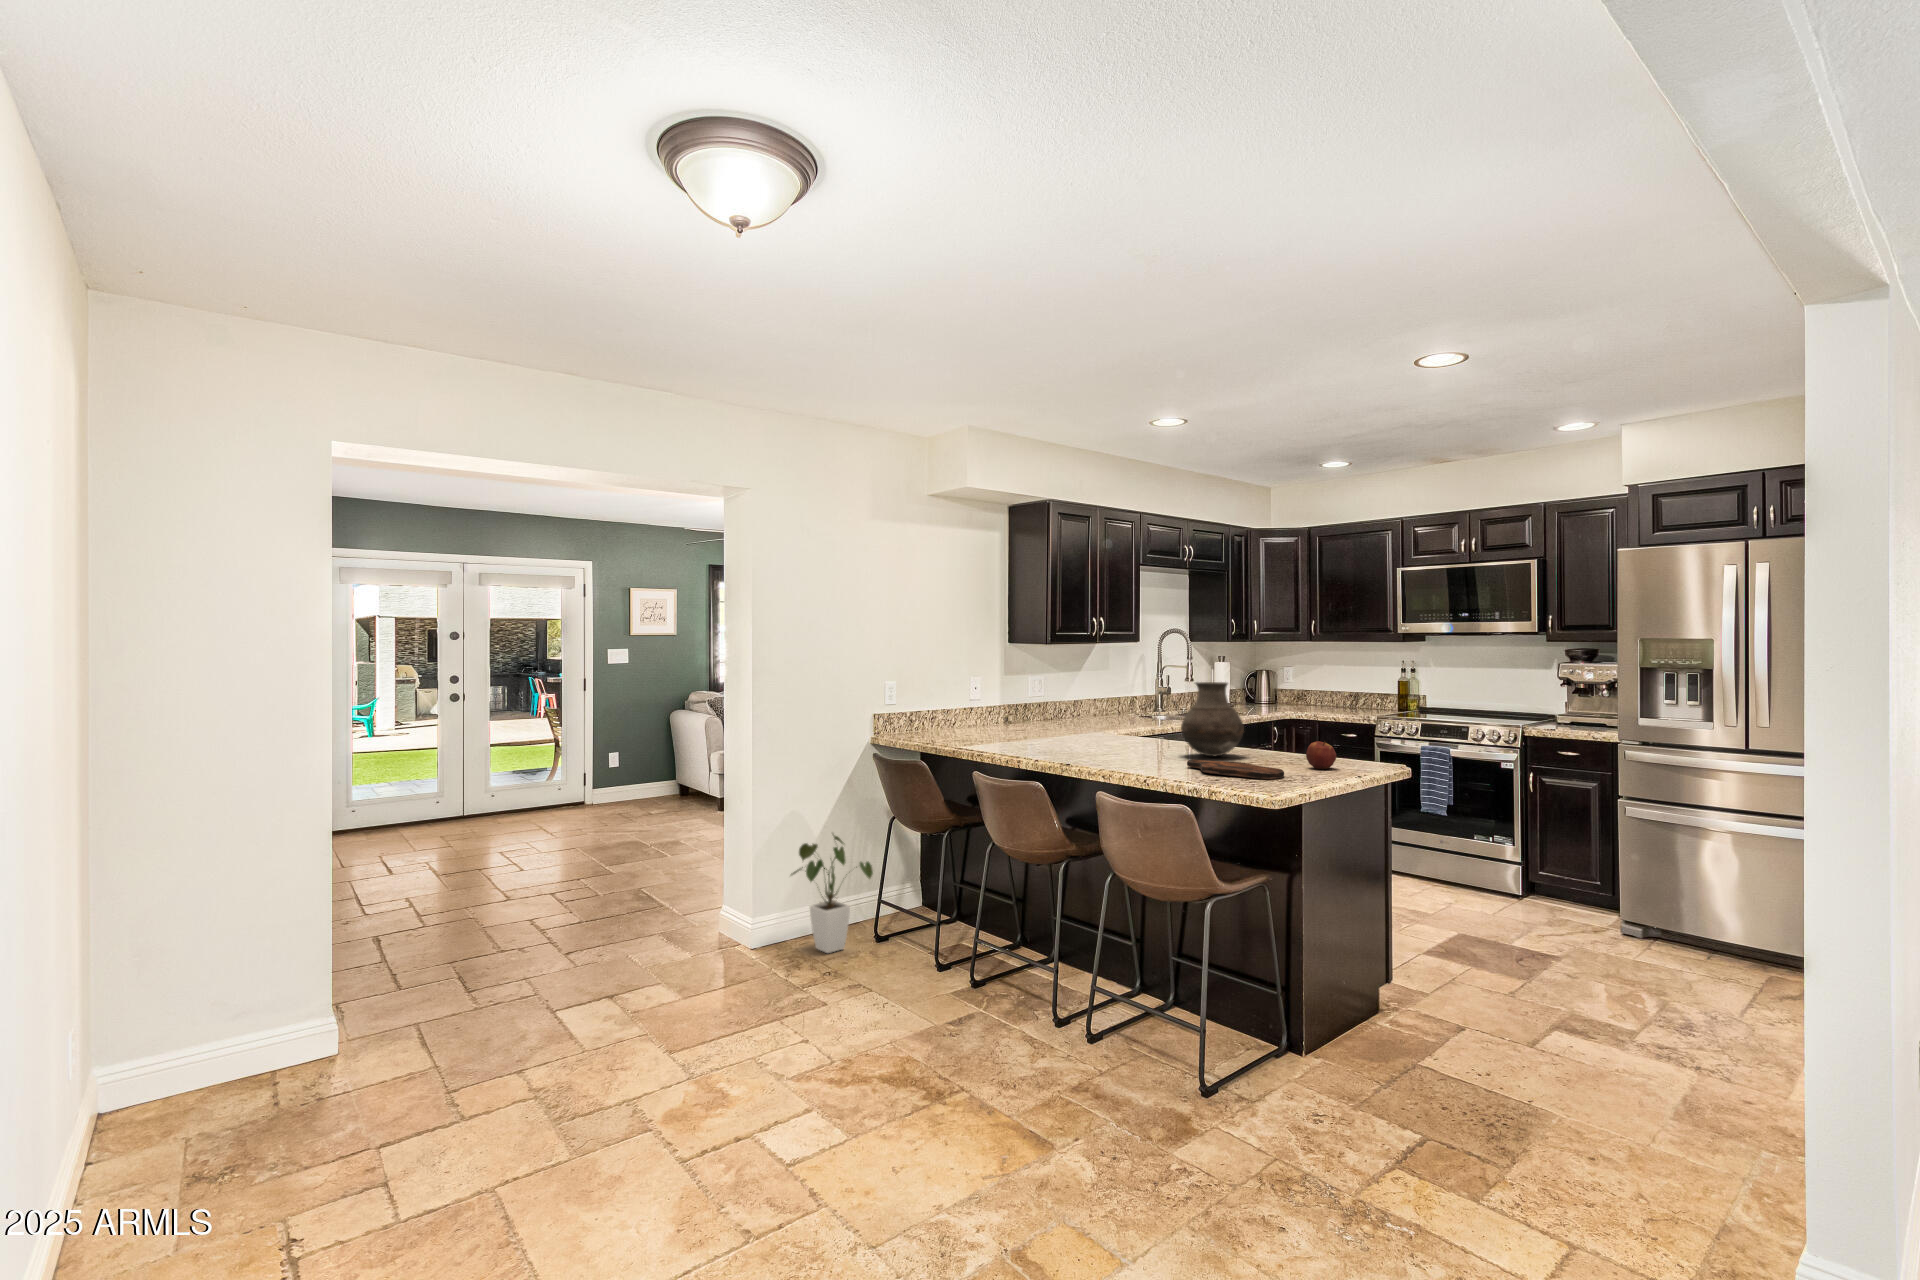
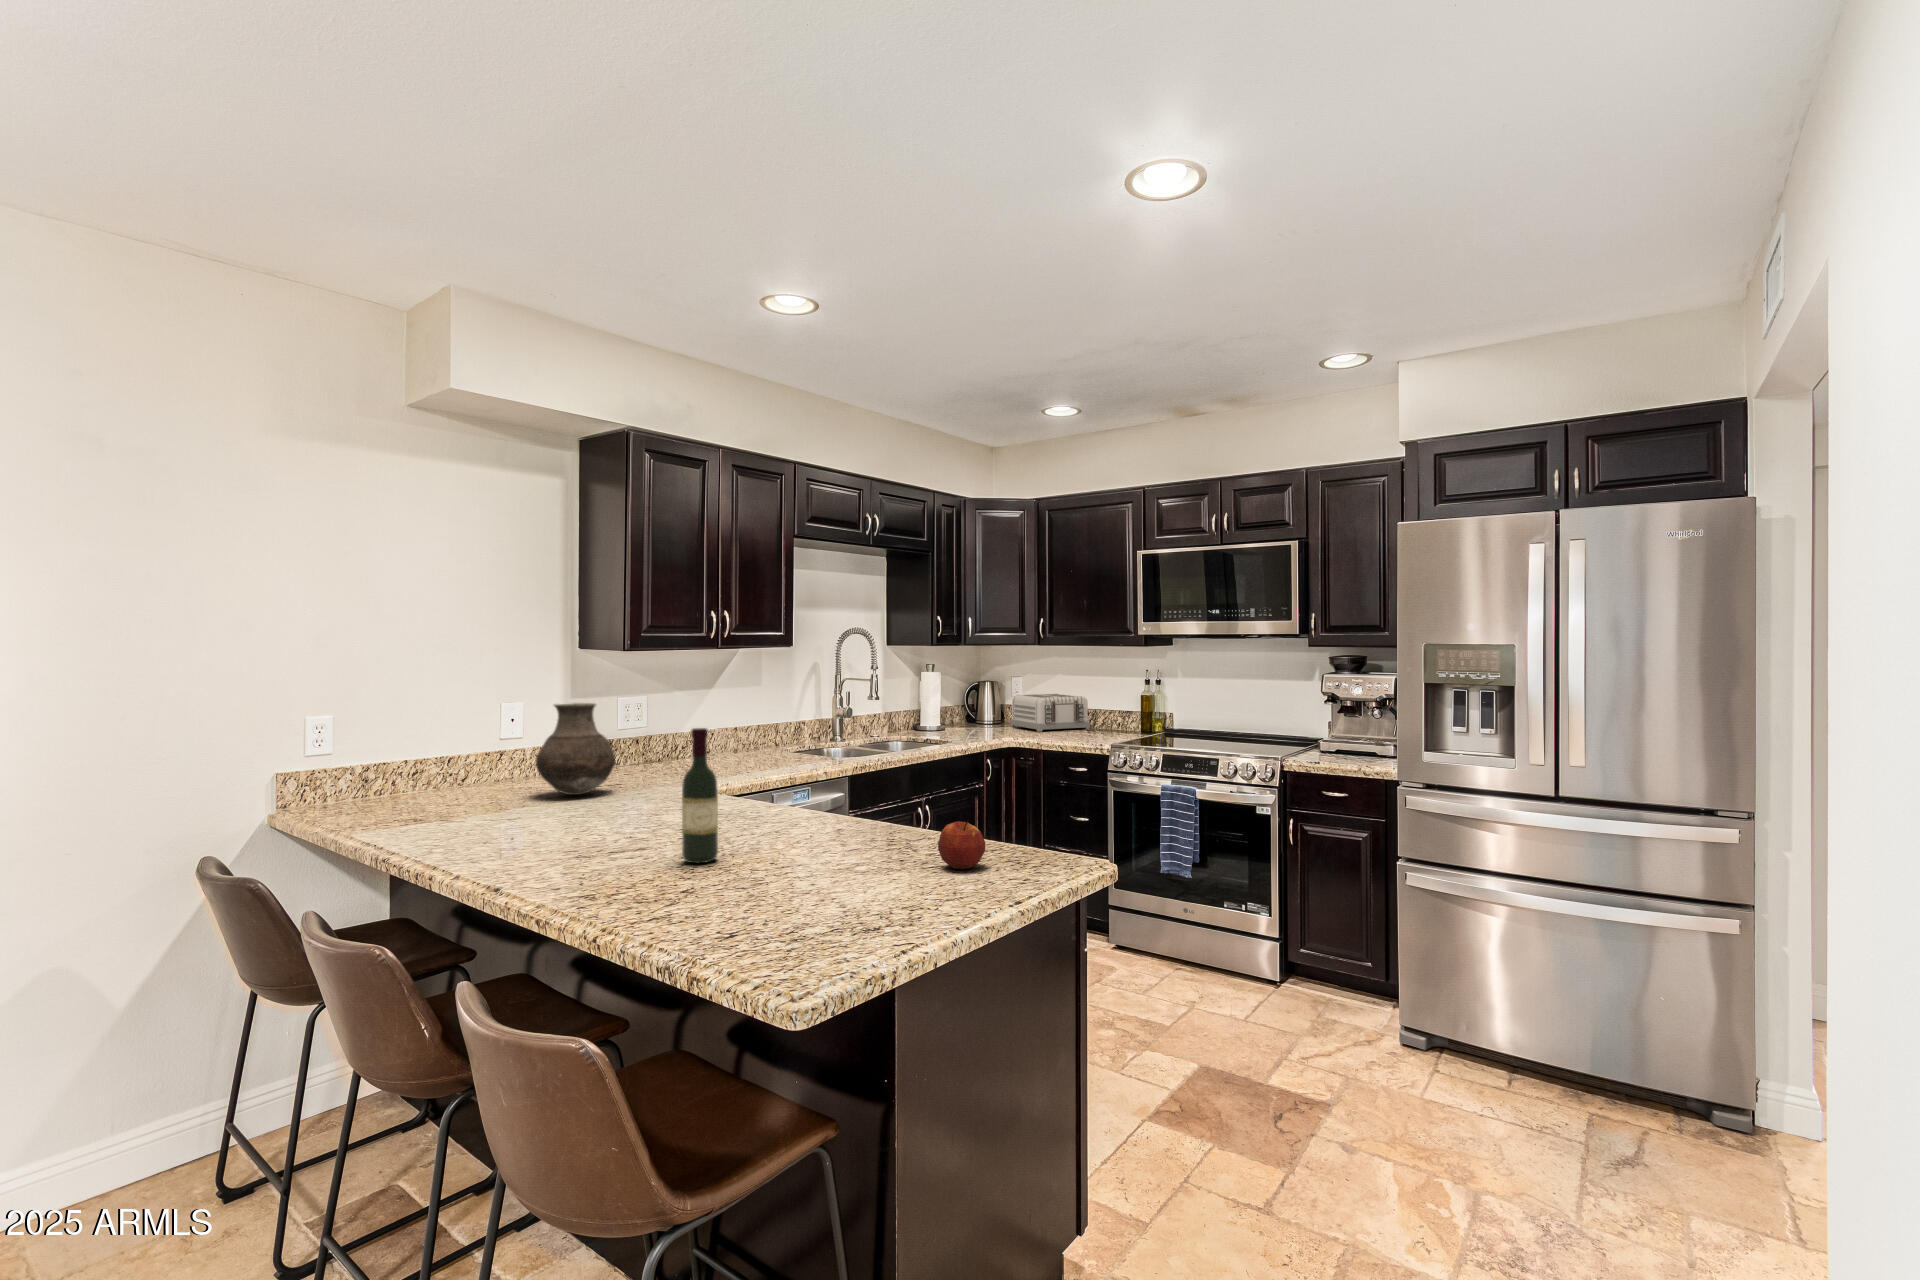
toaster: none [1286,680,1353,709] -> present [1010,694,1090,732]
vase: present [1181,682,1244,756] -> present [536,703,615,795]
wine bottle: none [1144,685,1164,764] -> present [682,728,718,863]
cutting board: present [1187,760,1284,779] -> none [742,858,883,905]
house plant: present [791,834,873,953] -> none [91,979,248,1207]

